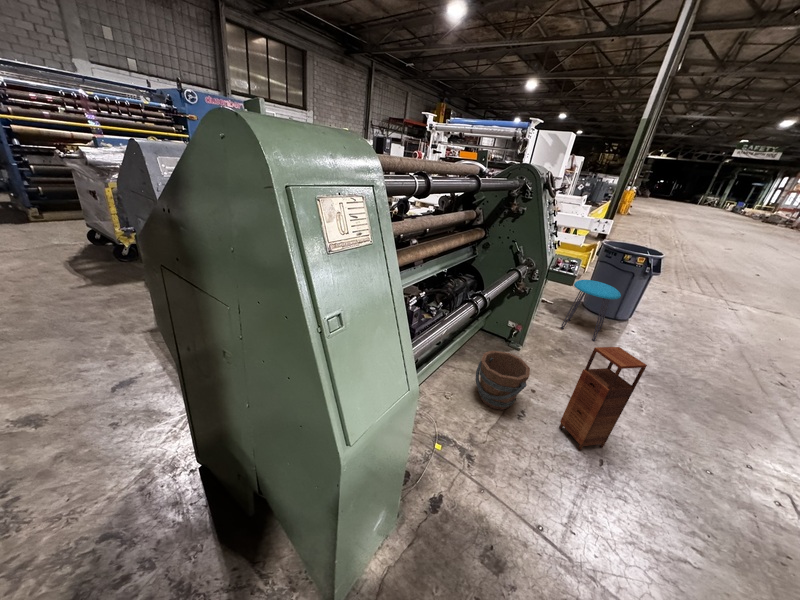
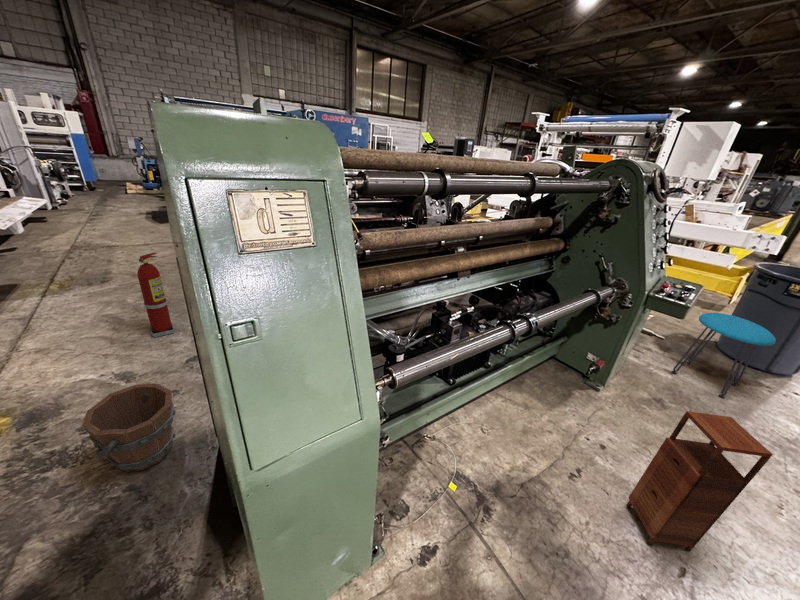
fire extinguisher: none [30,268,88,371] -> present [137,253,174,337]
bucket: present [475,351,530,410] -> present [82,383,176,472]

